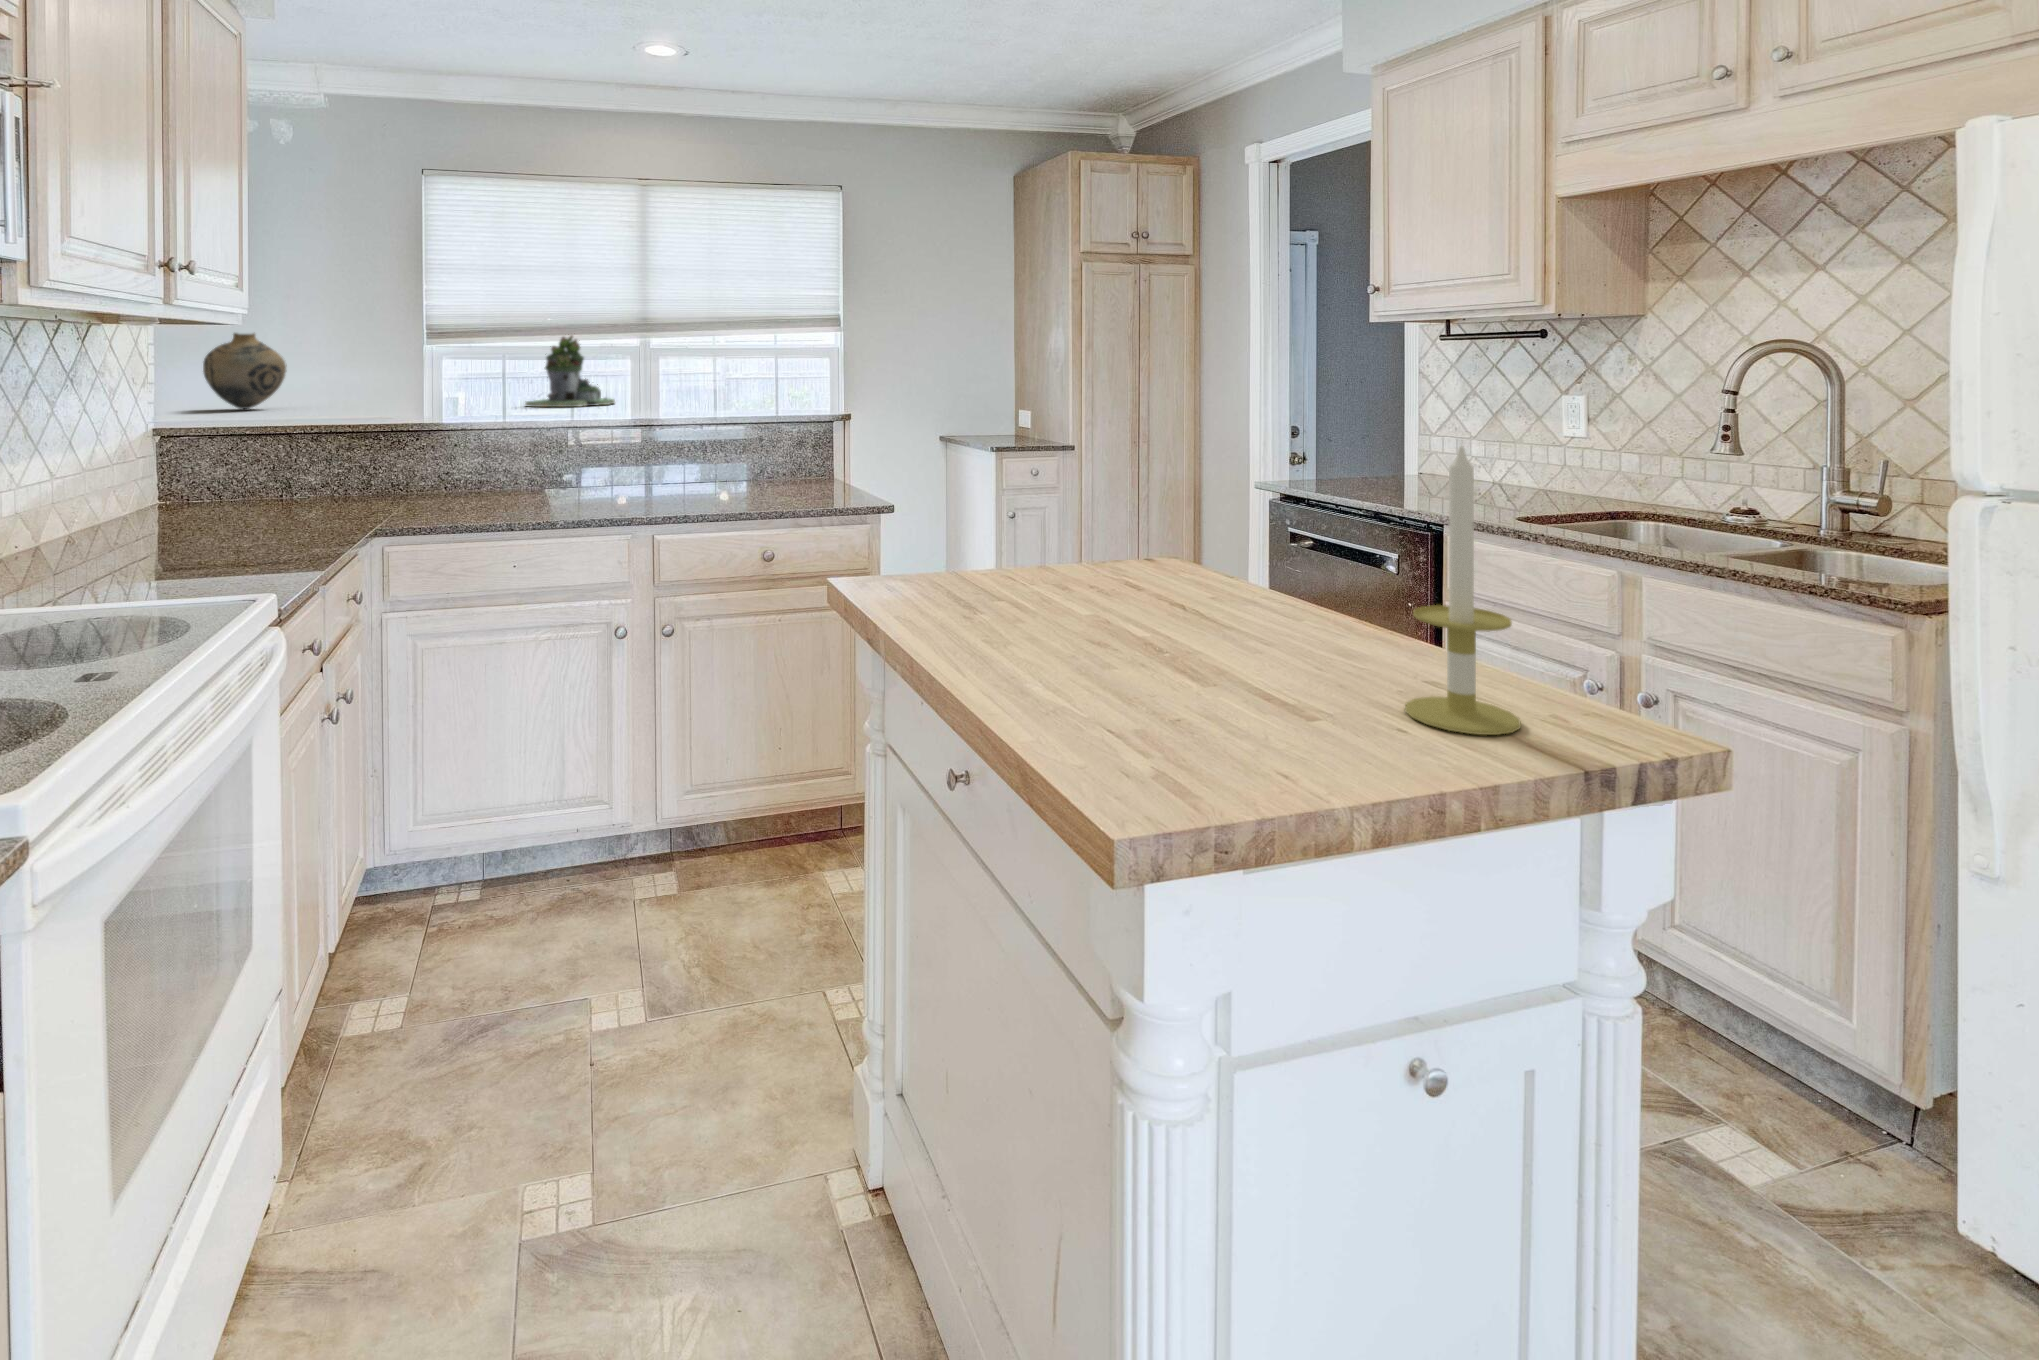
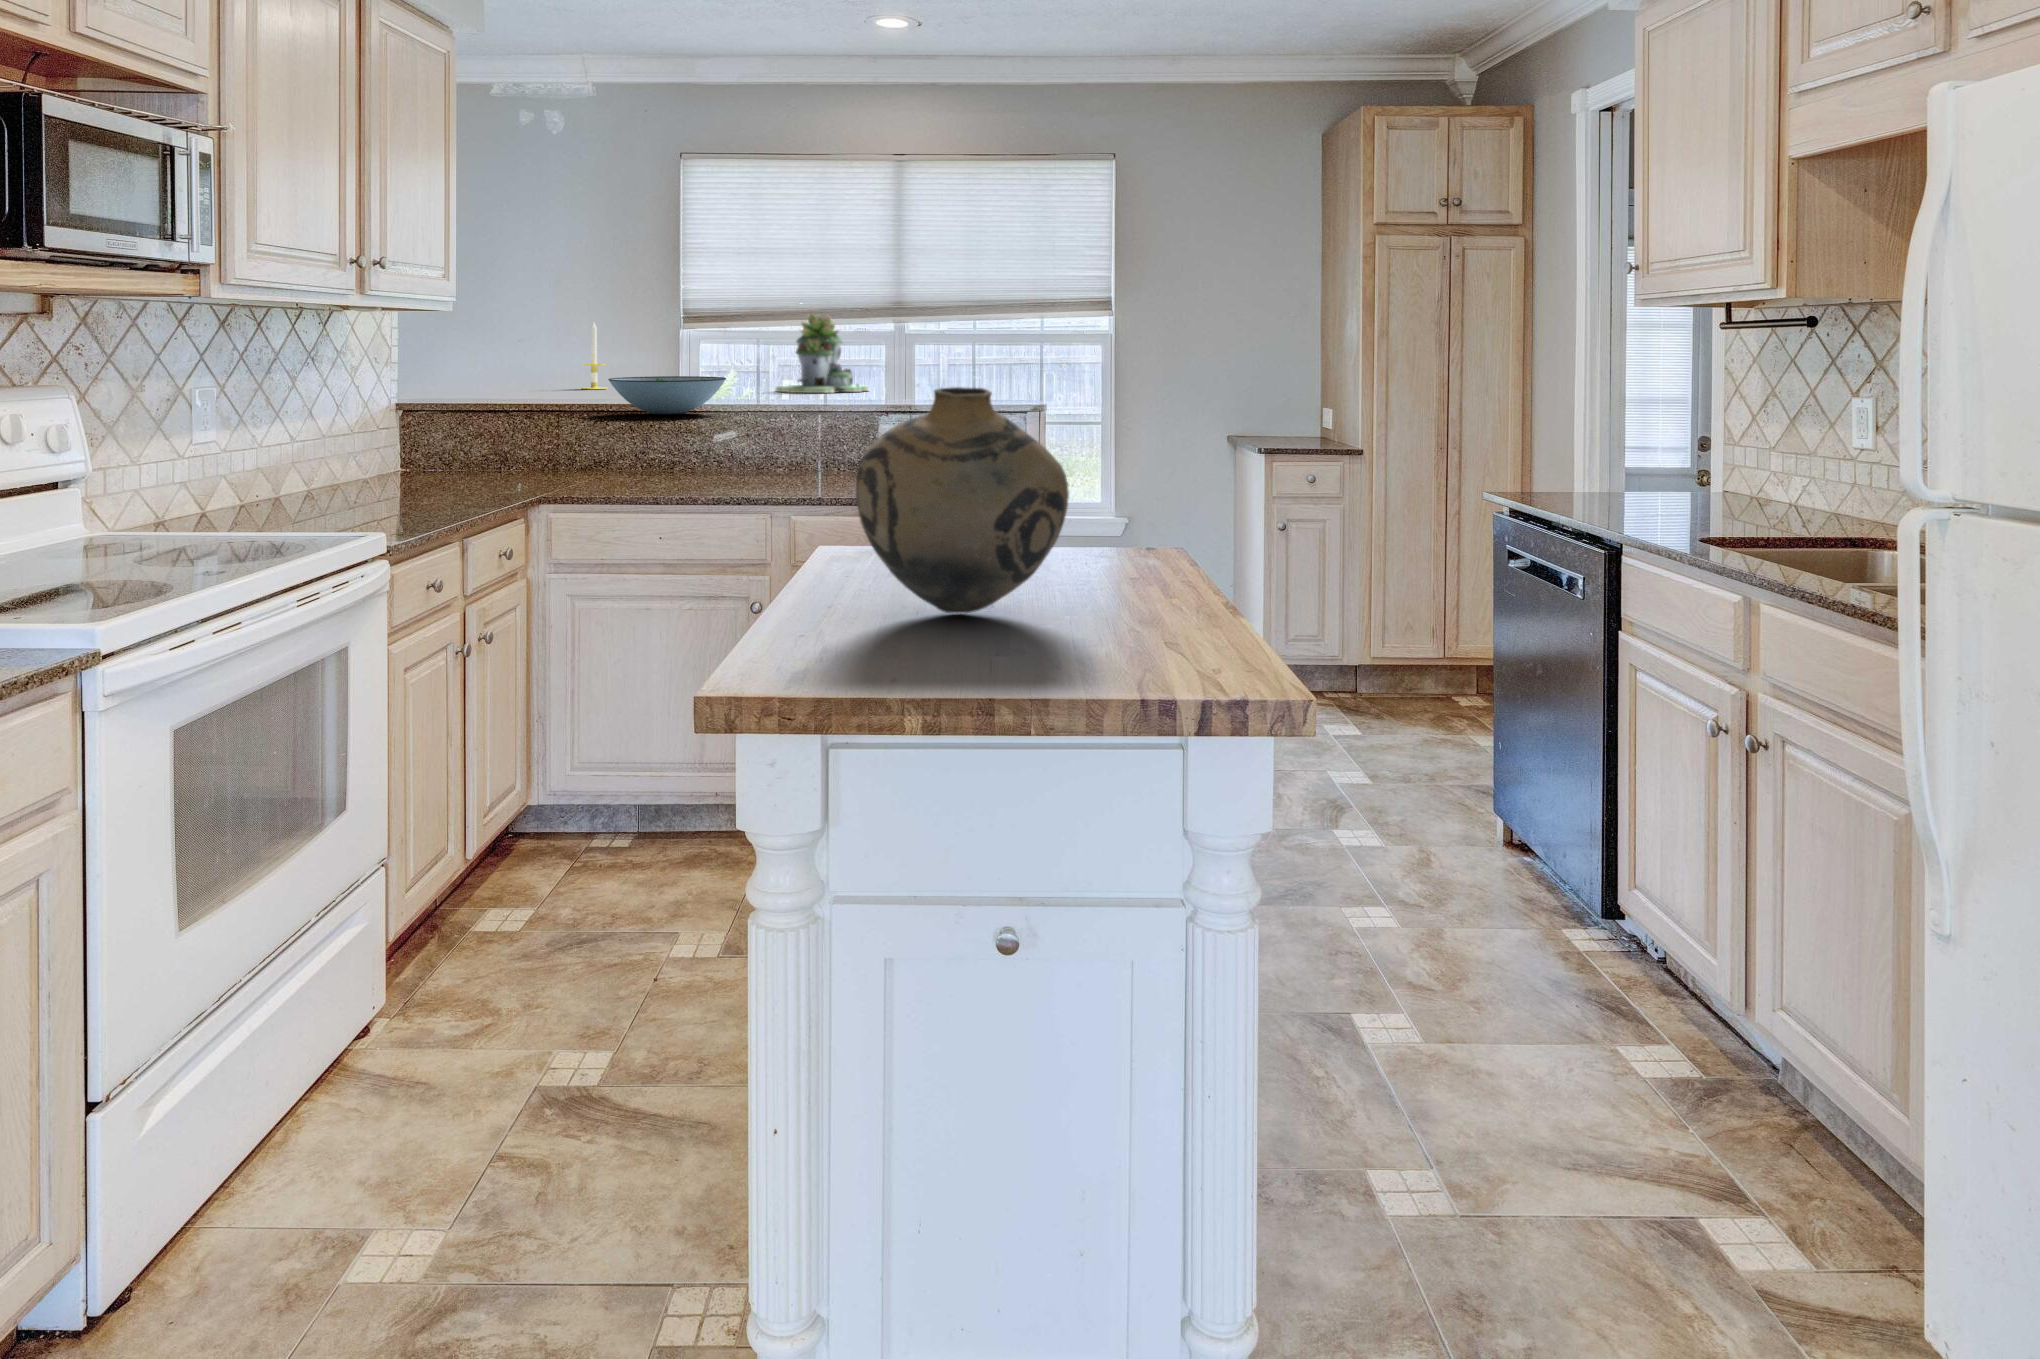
vase: present [203,333,287,409] -> present [856,387,1069,613]
decorative bowl: none [413,393,538,433] -> present [608,376,726,415]
candle: present [1405,446,1521,735] -> present [581,323,607,389]

